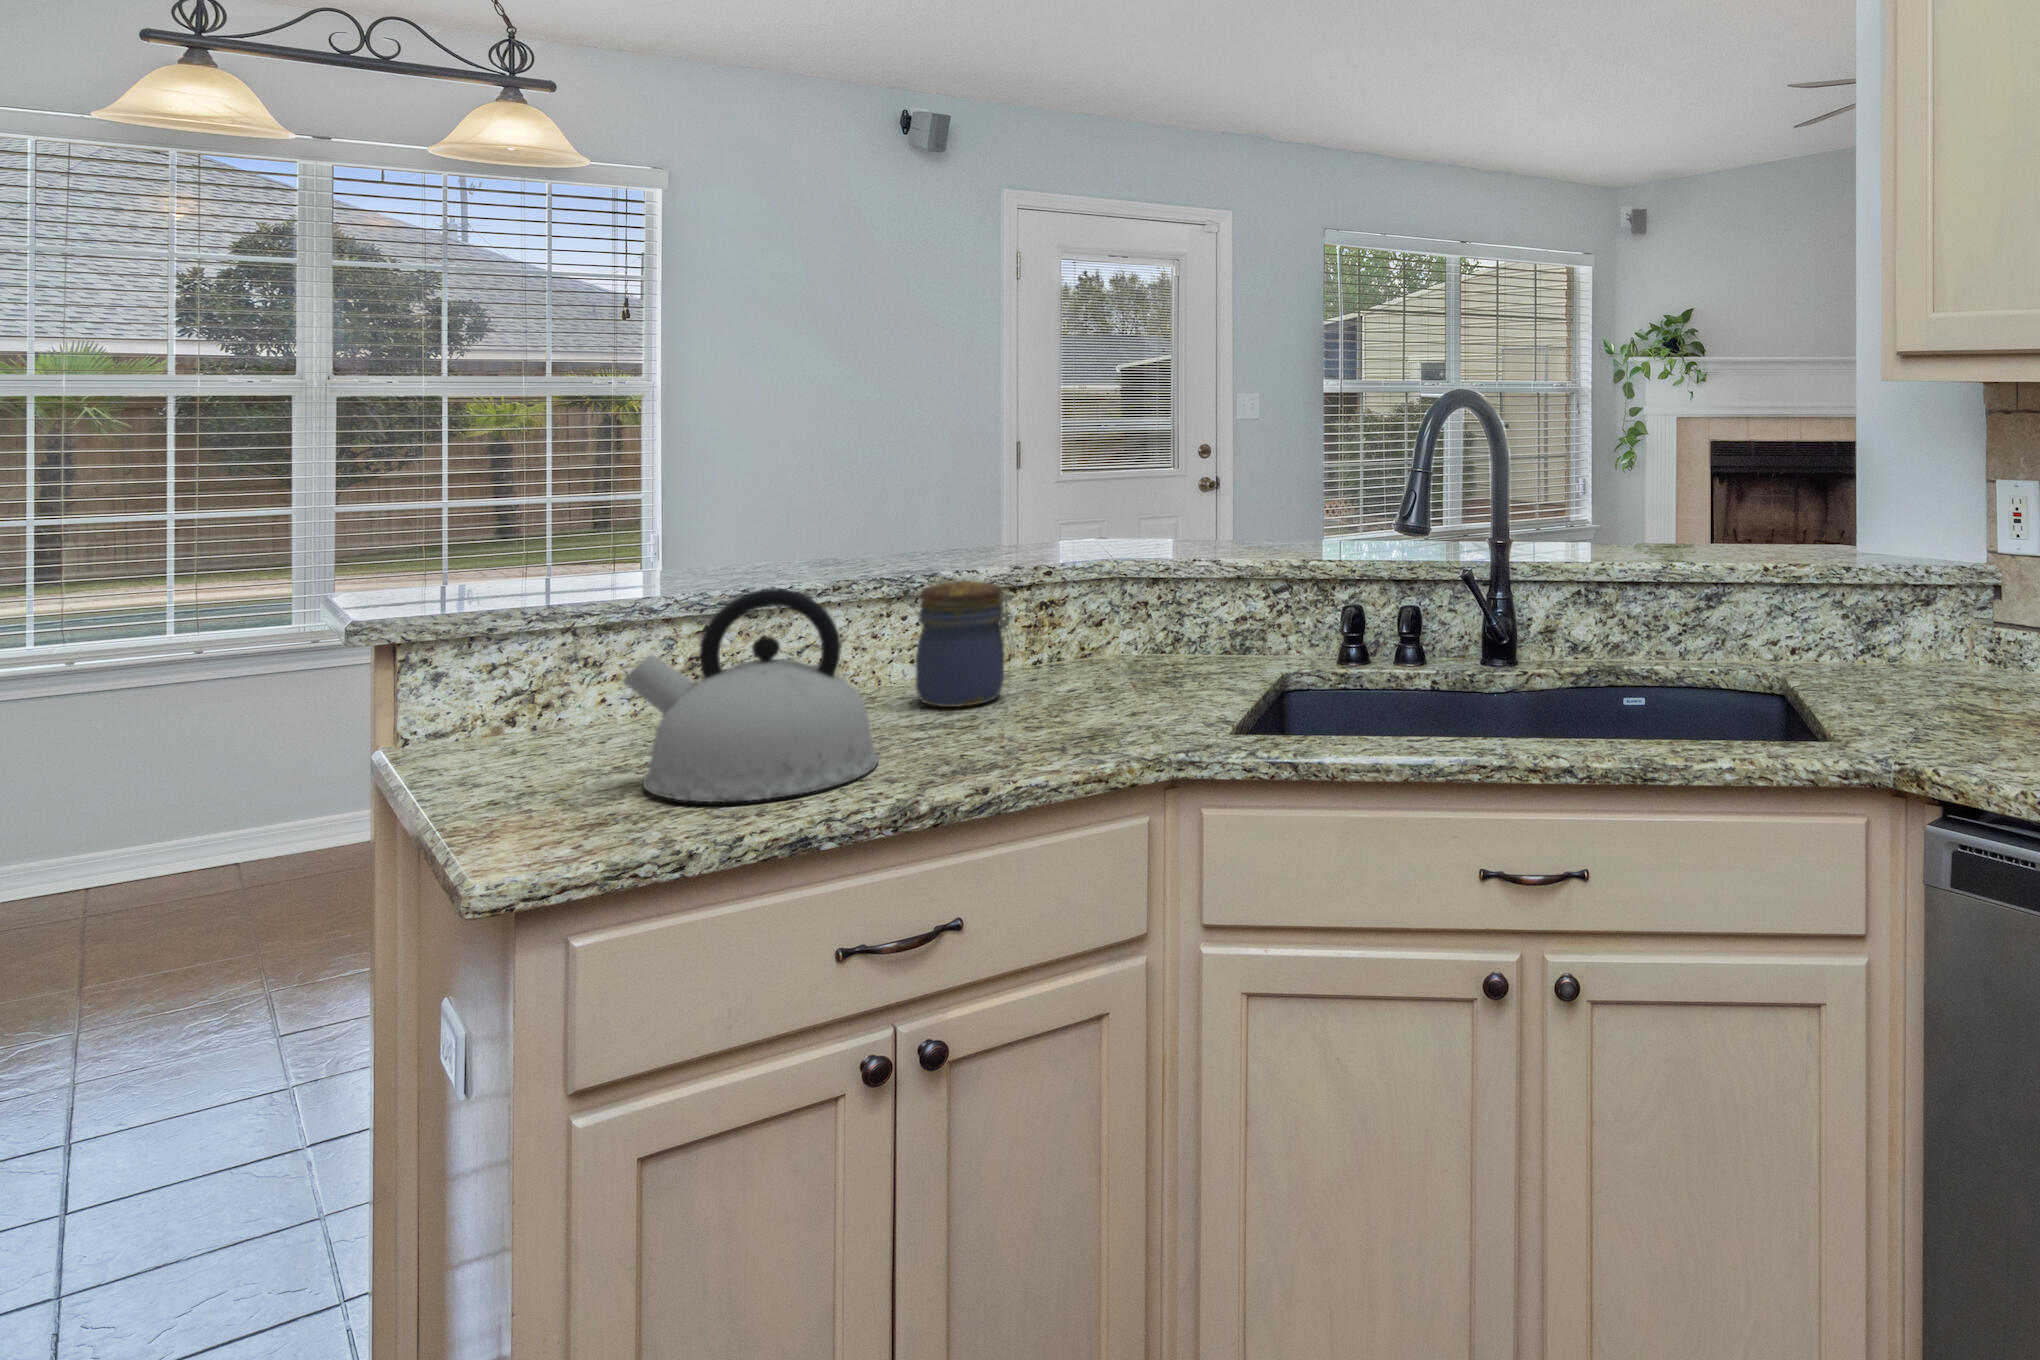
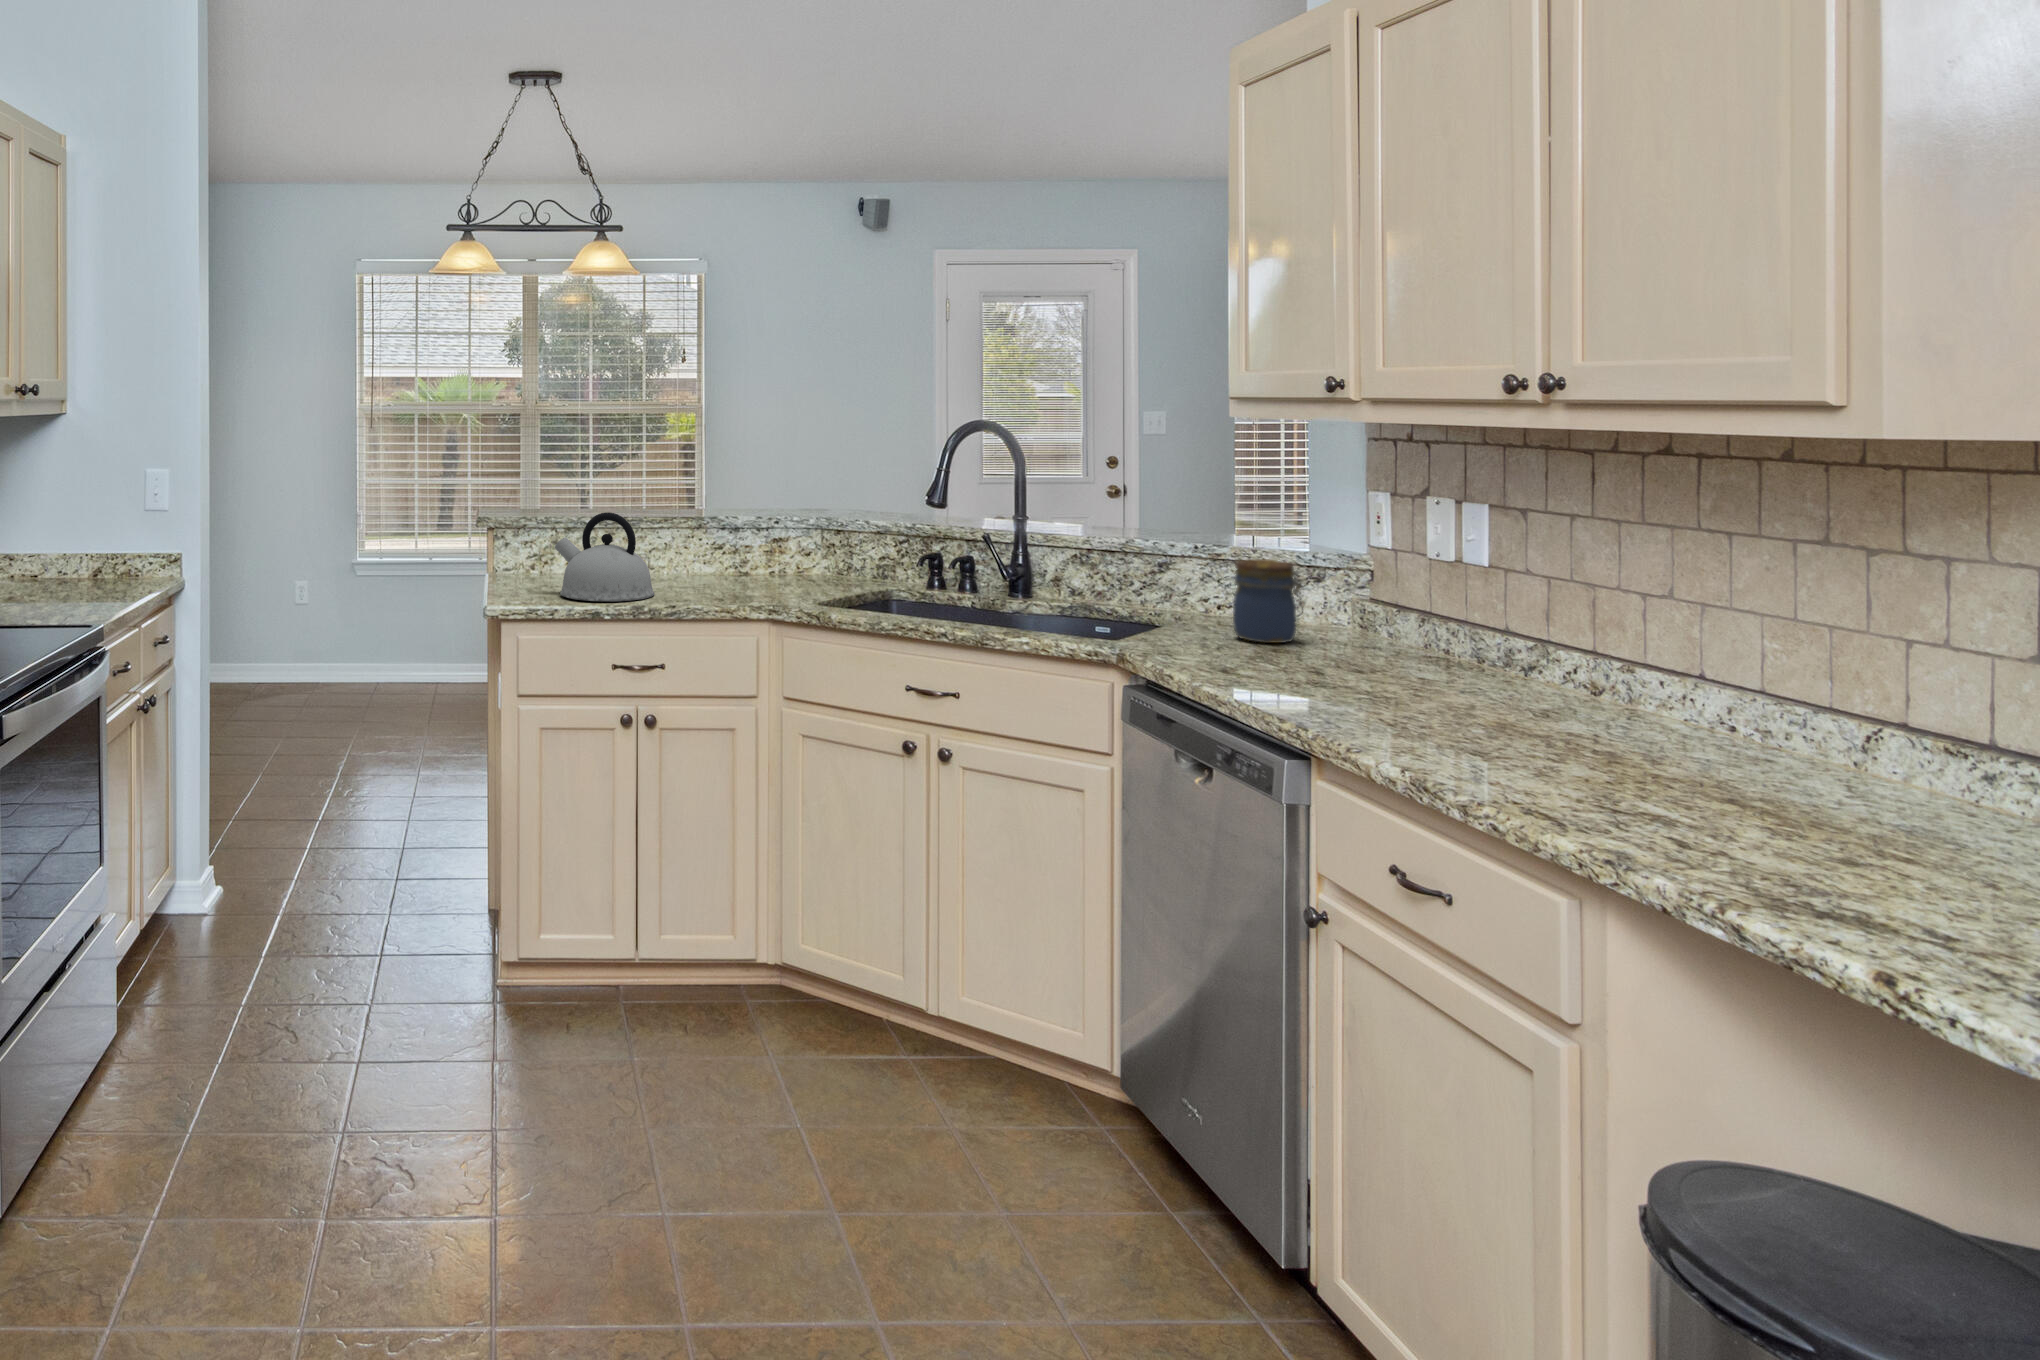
jar: present [916,581,1013,707] -> present [1233,559,1303,643]

